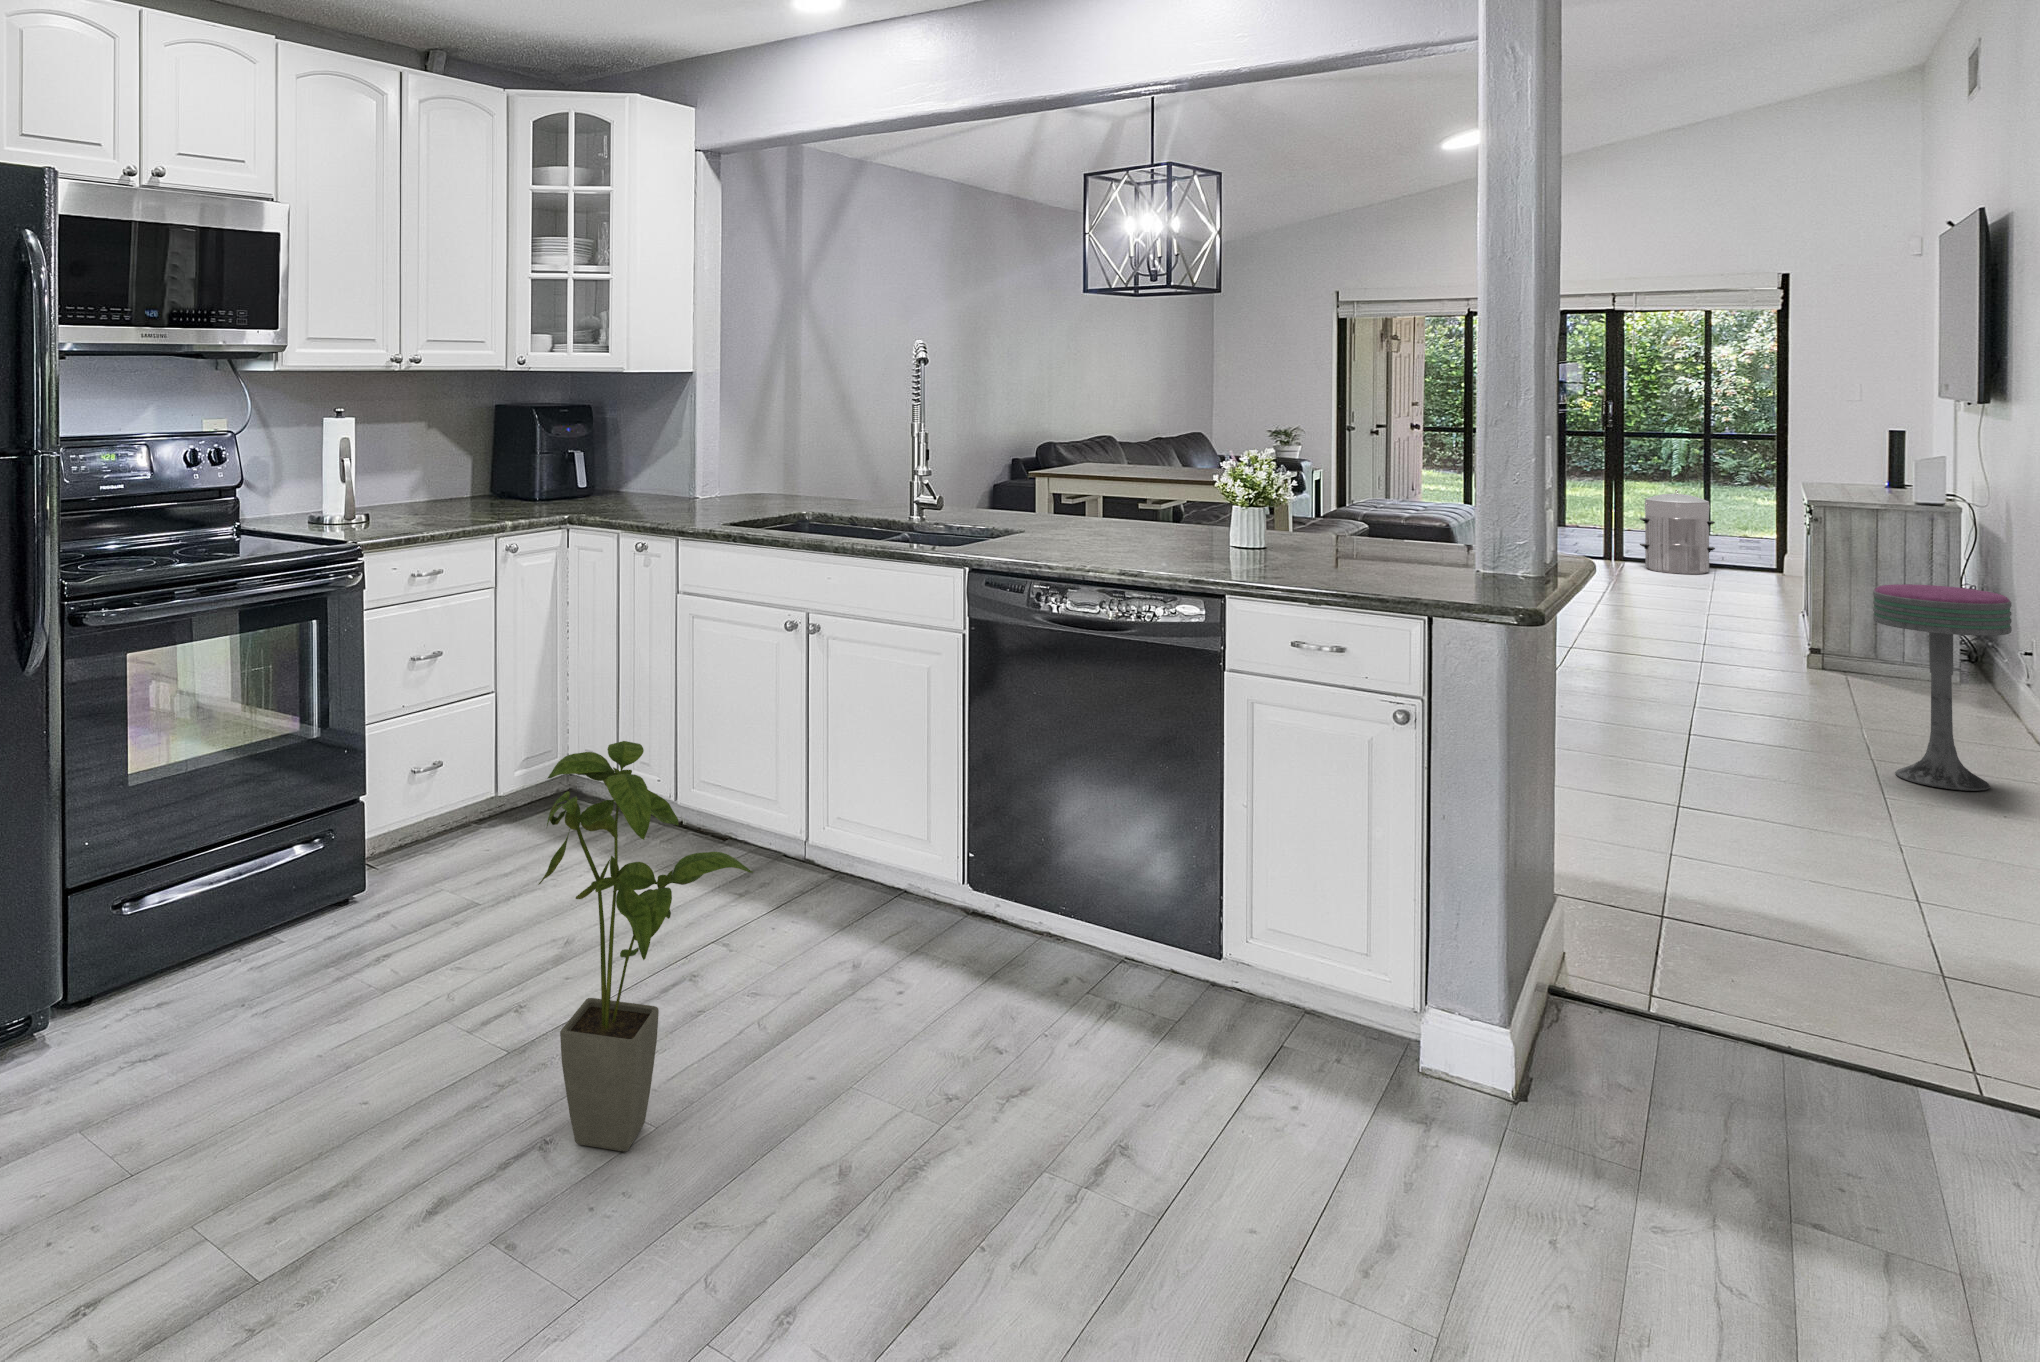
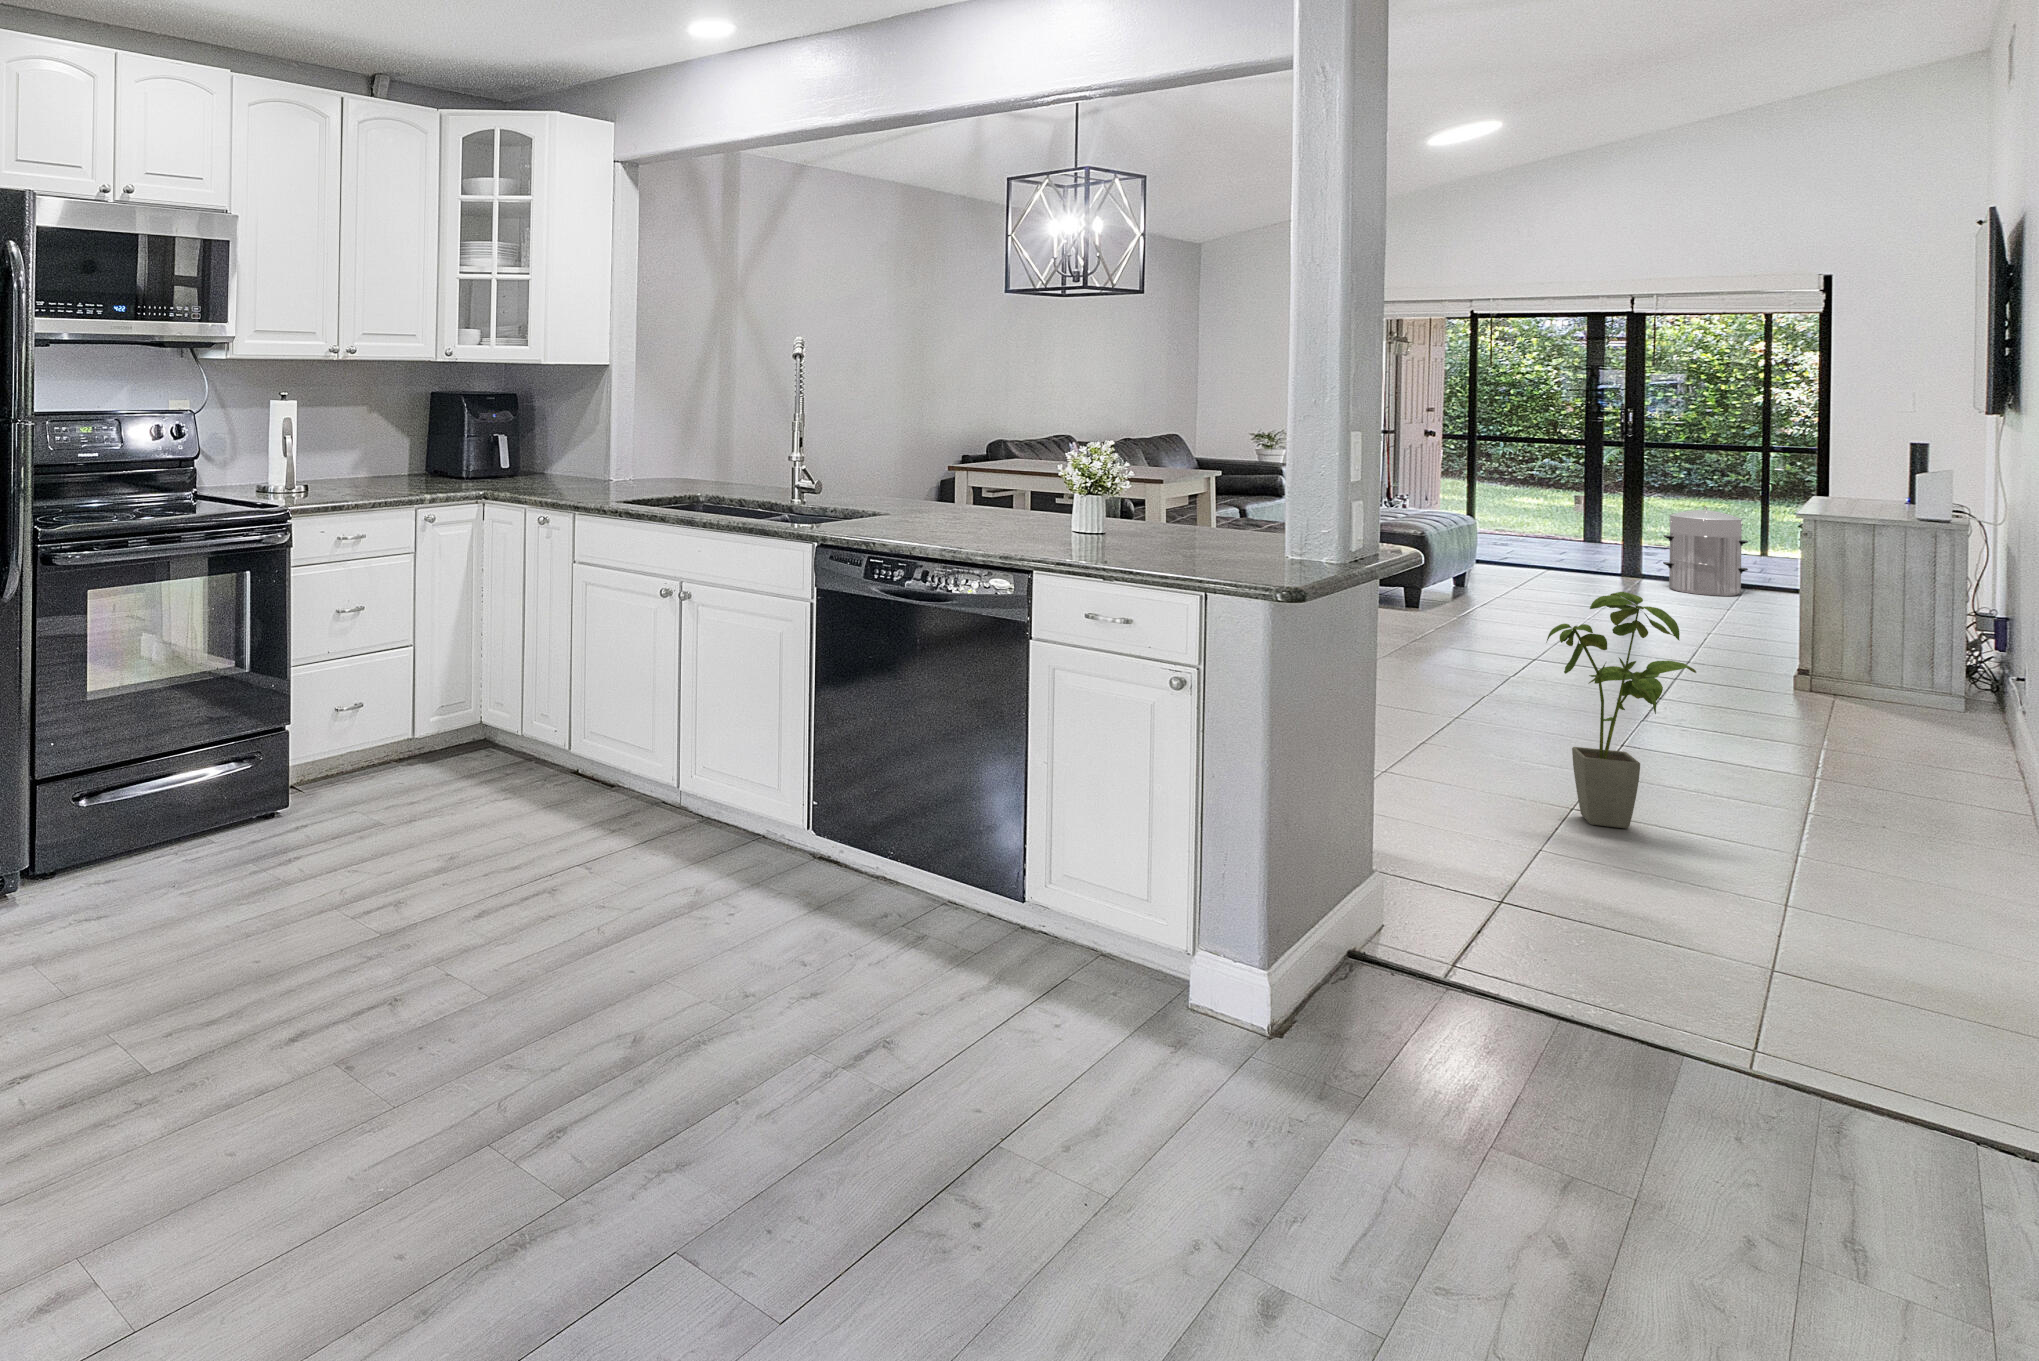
bar stool: present [1873,584,2012,791] -> none [1807,600,1953,812]
house plant: present [538,741,753,1152] -> present [1546,592,1696,829]

